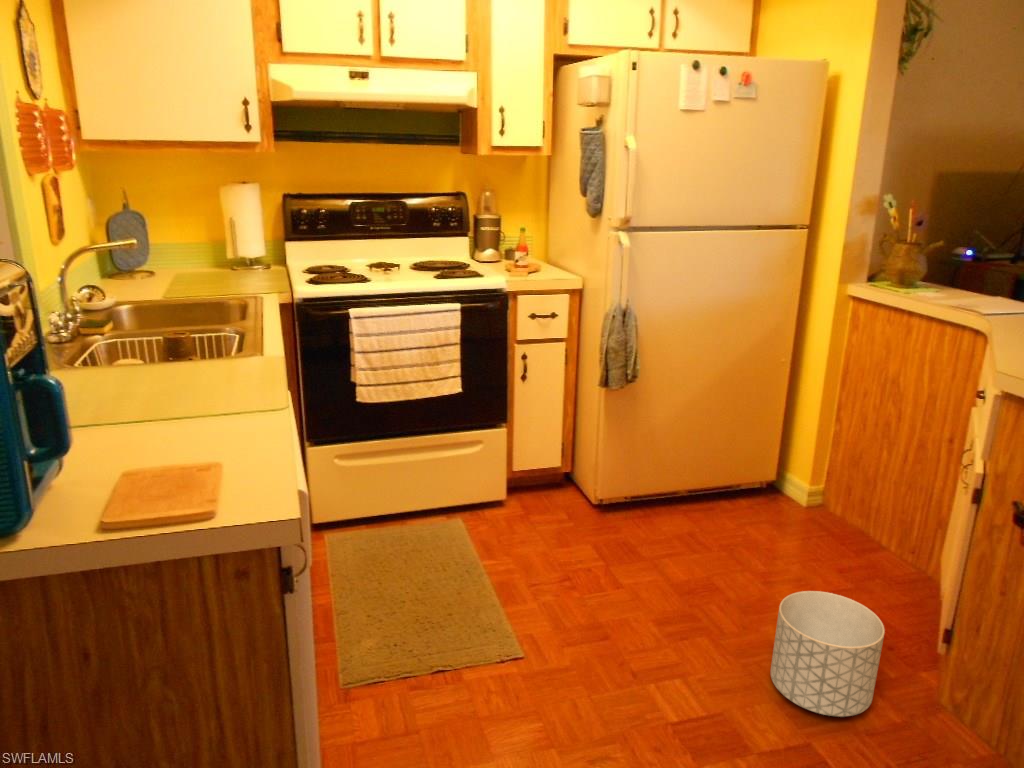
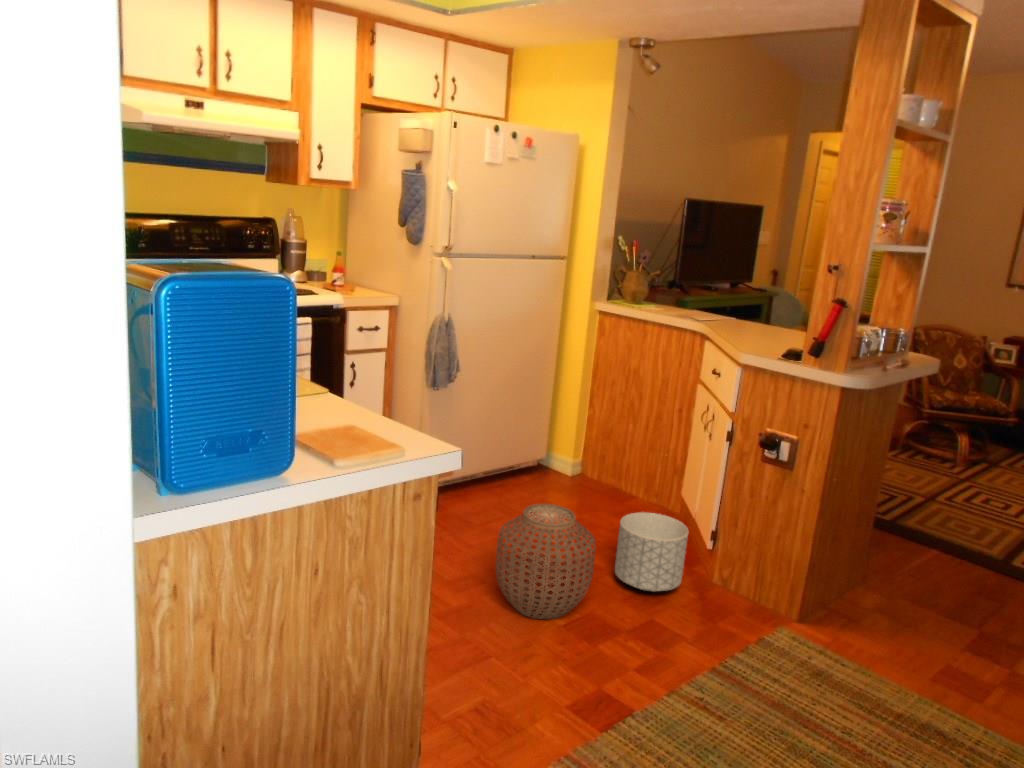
woven basket: none [582,559,718,716] -> present [496,504,596,619]

